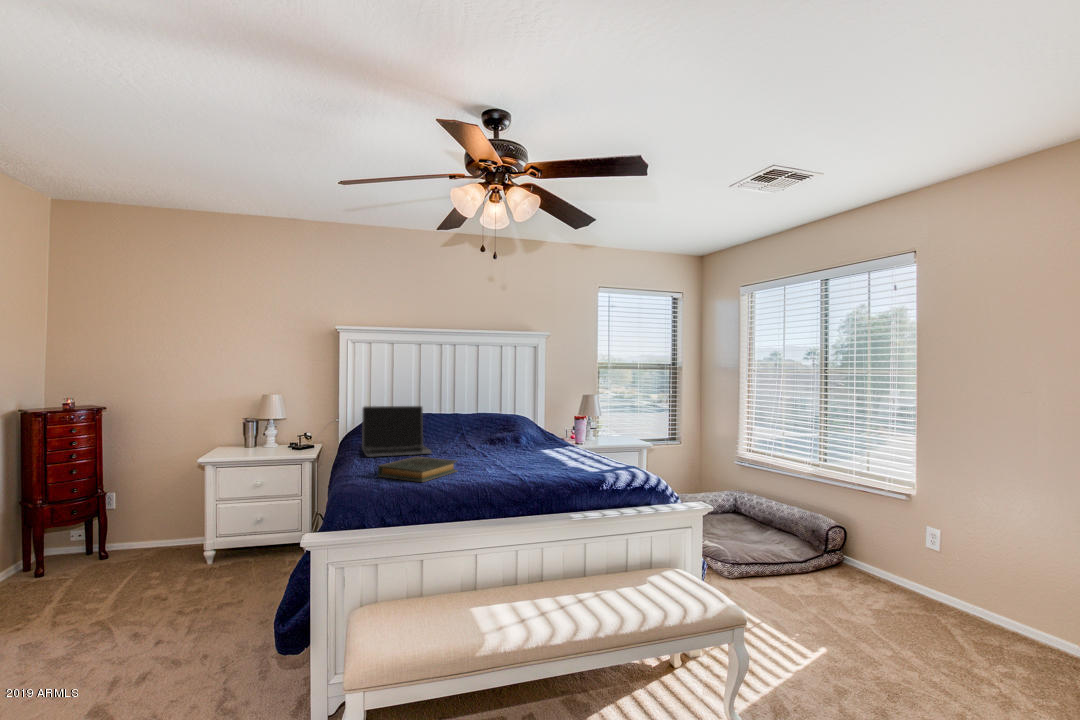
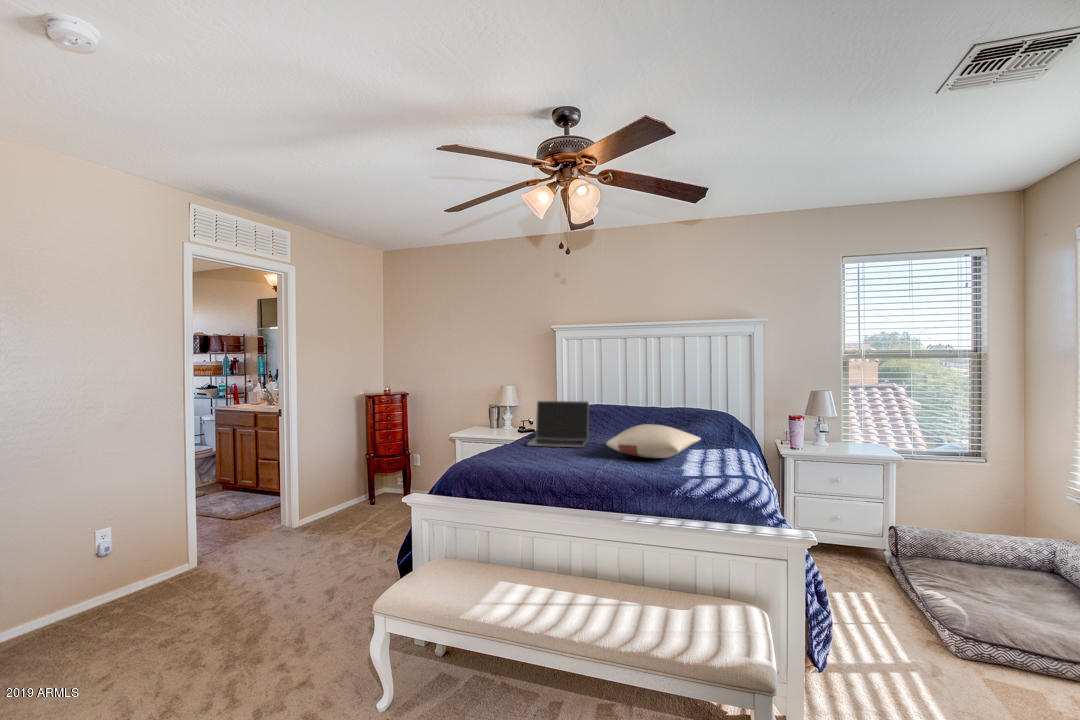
pillow: none [477,424,552,456] -> present [606,424,701,458]
hardback book: present [378,457,456,482] -> none [503,450,573,474]

